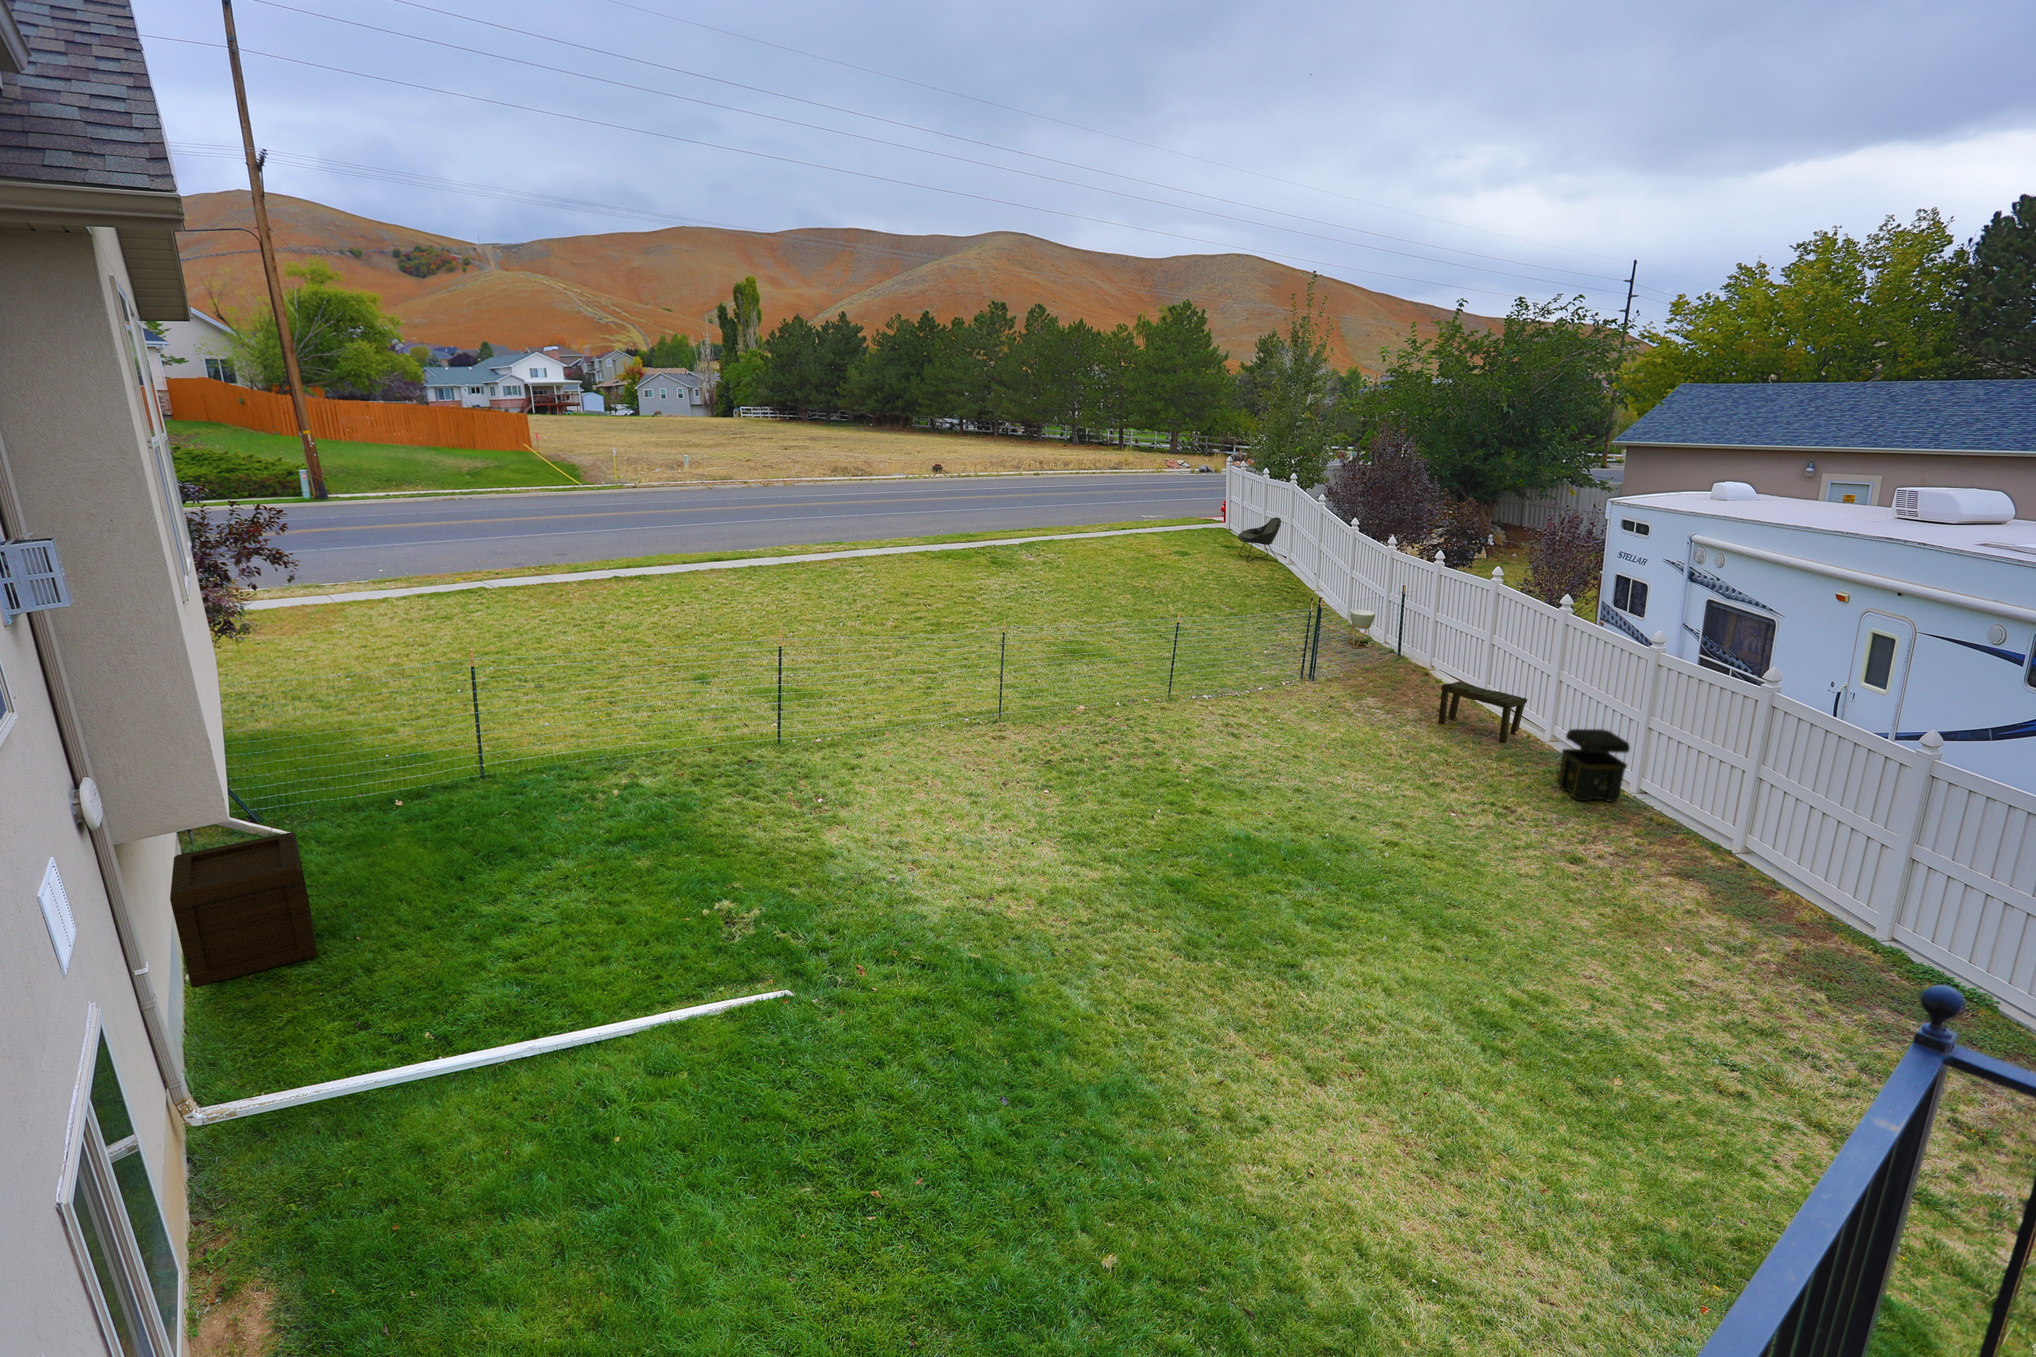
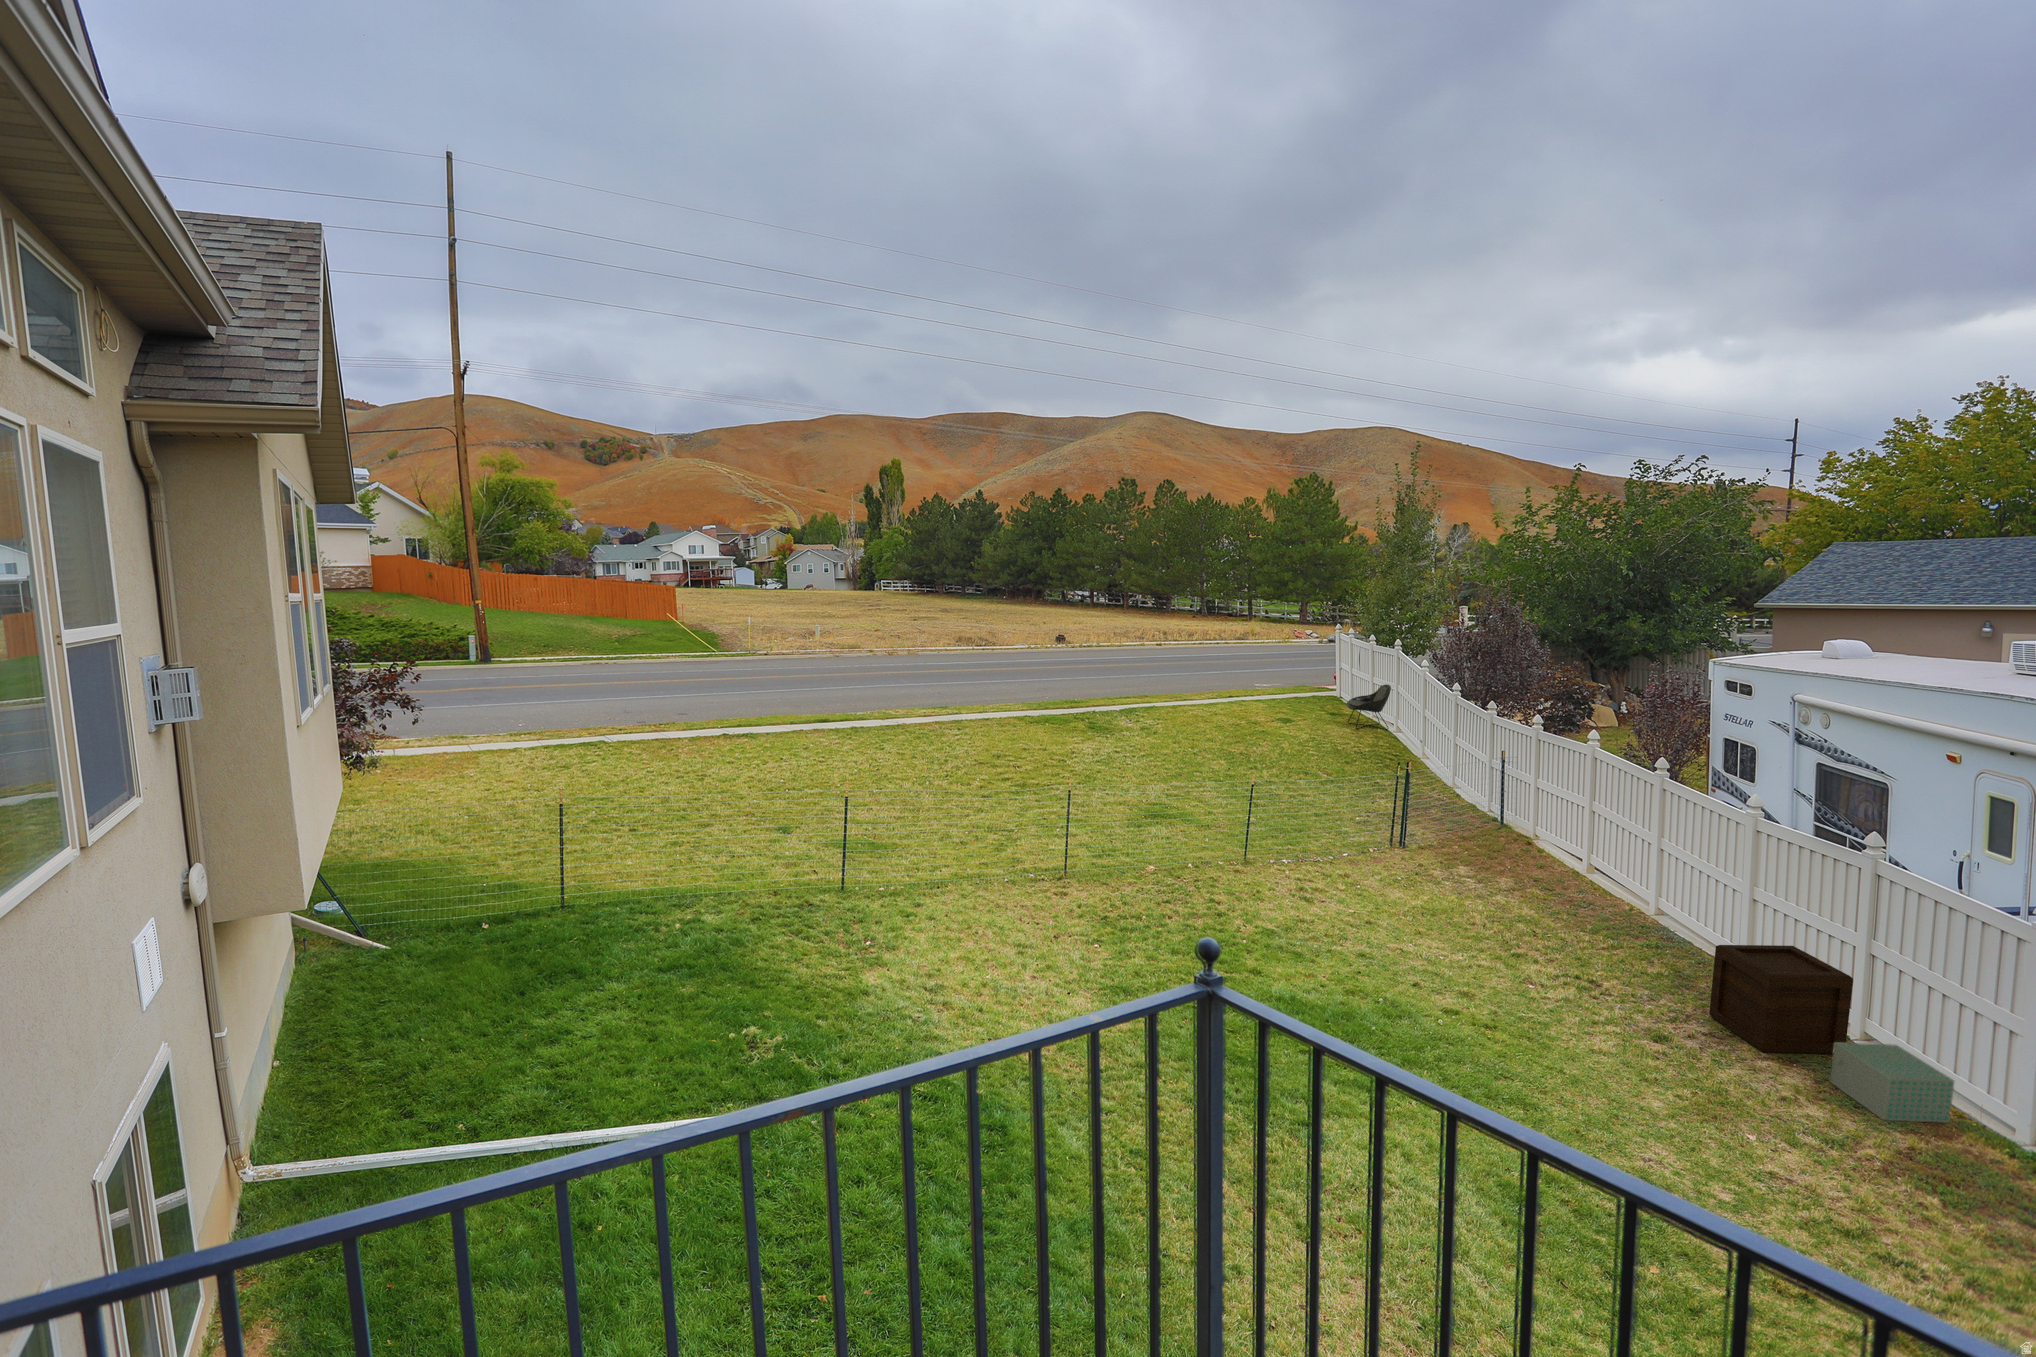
planter: present [1348,610,1375,649] -> none [1449,776,1477,816]
bench: present [1438,681,1527,743] -> none [1532,848,1627,915]
toolbox: present [1557,729,1630,802] -> none [1654,898,1731,980]
wooden crate: present [170,832,317,987] -> present [1709,945,1853,1054]
storage box: none [1723,859,1833,926] -> present [1830,1043,1954,1123]

